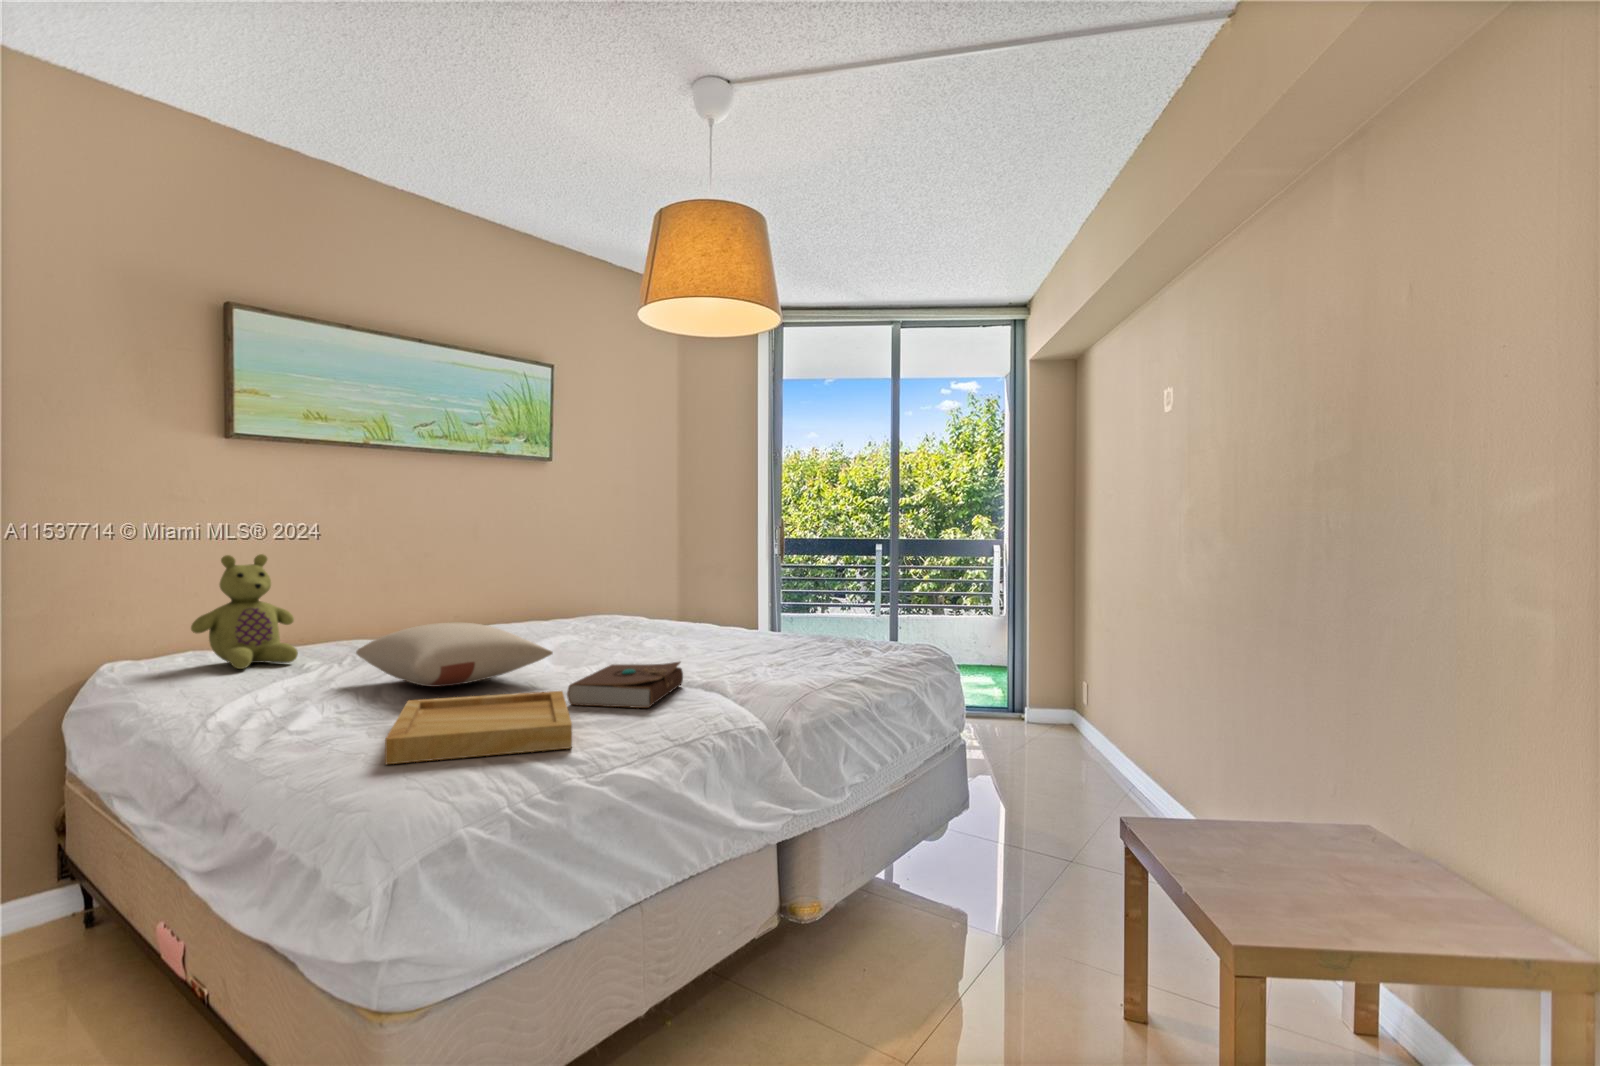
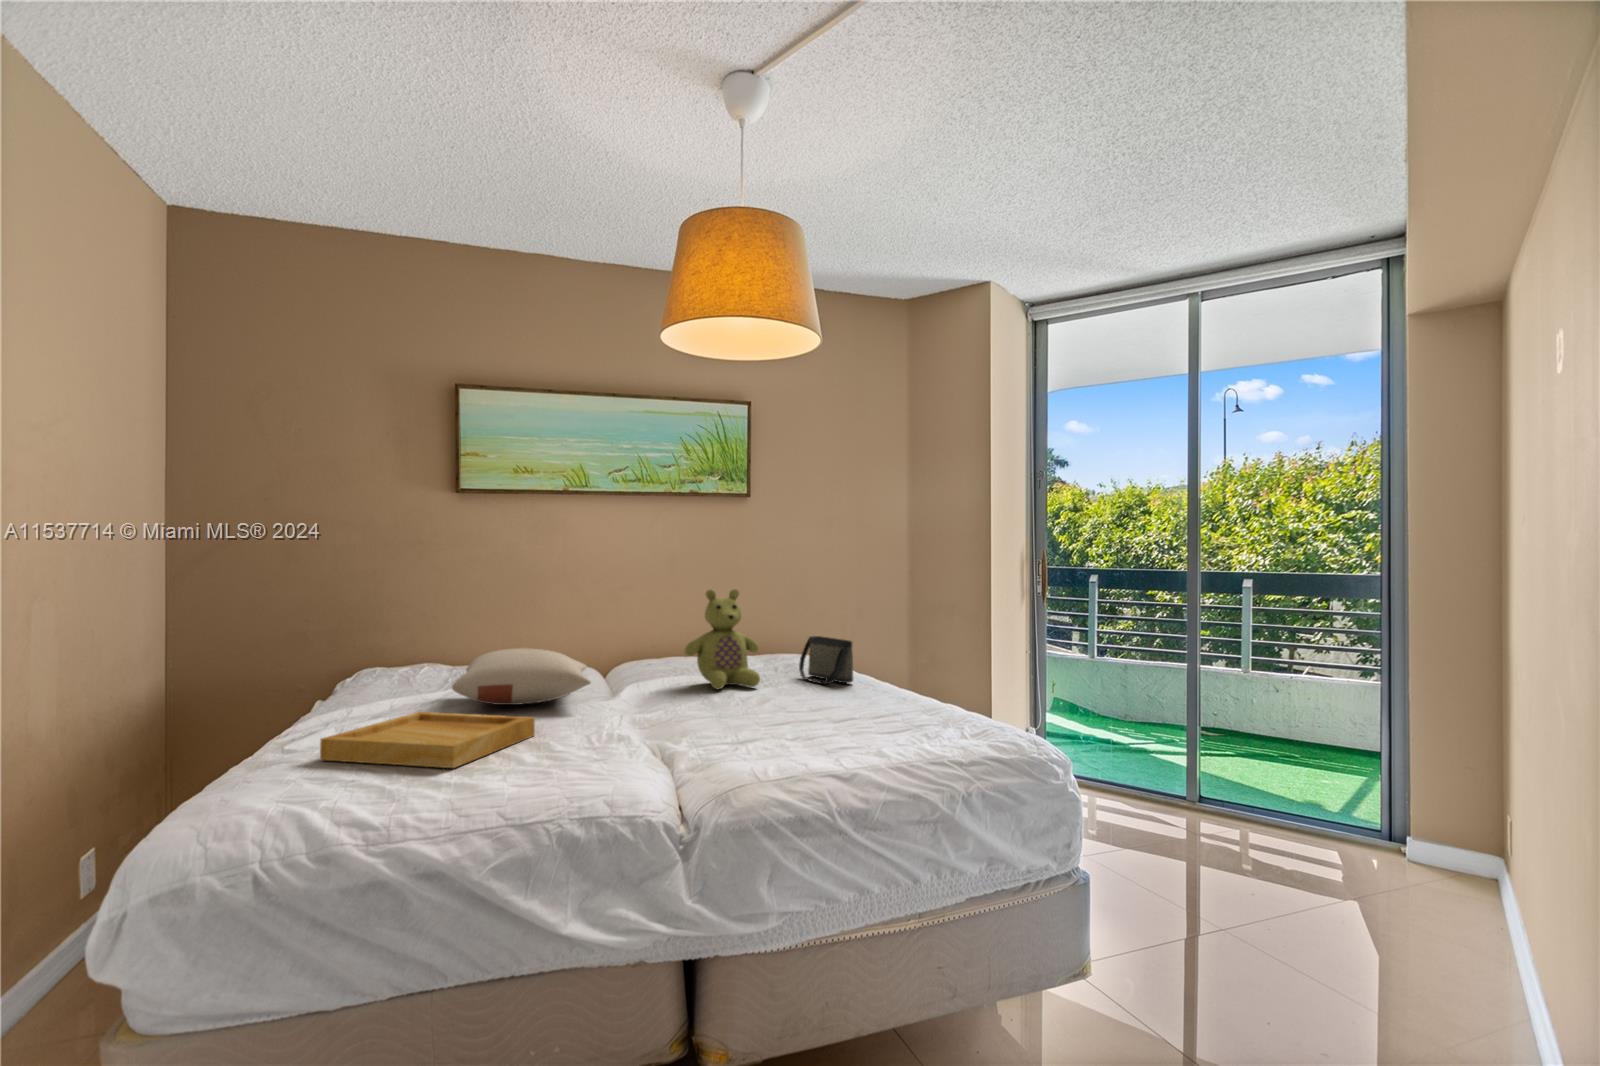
stuffed bear: present [191,554,298,669] -> present [685,589,760,689]
handbag: none [665,596,727,640] -> present [799,636,853,684]
book: present [567,662,683,708] -> none [549,698,683,743]

